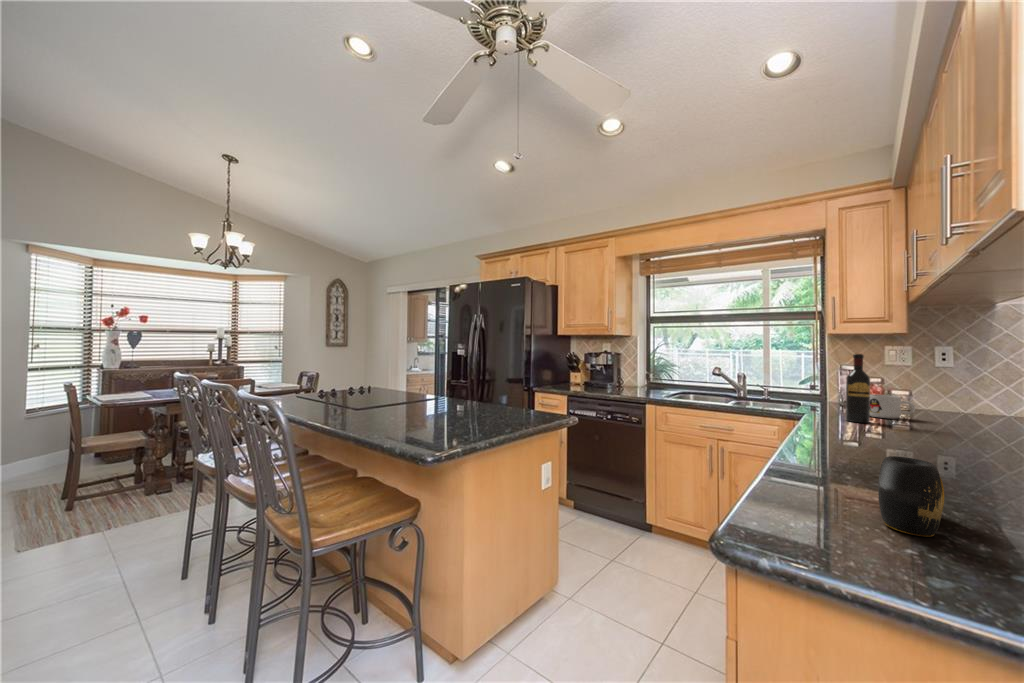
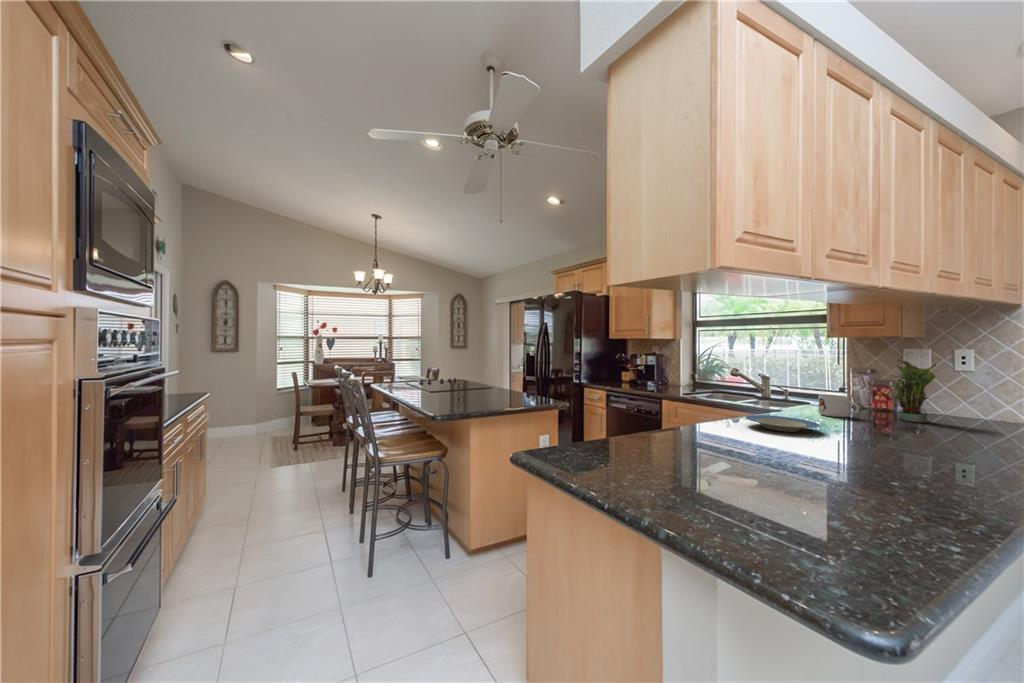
wine bottle: present [846,354,870,423] -> none [778,358,798,418]
potted plant: none [919,354,980,420] -> present [885,359,936,423]
plate: none [864,423,974,444] -> present [745,415,820,432]
vase: present [878,456,944,537] -> none [571,414,620,453]

